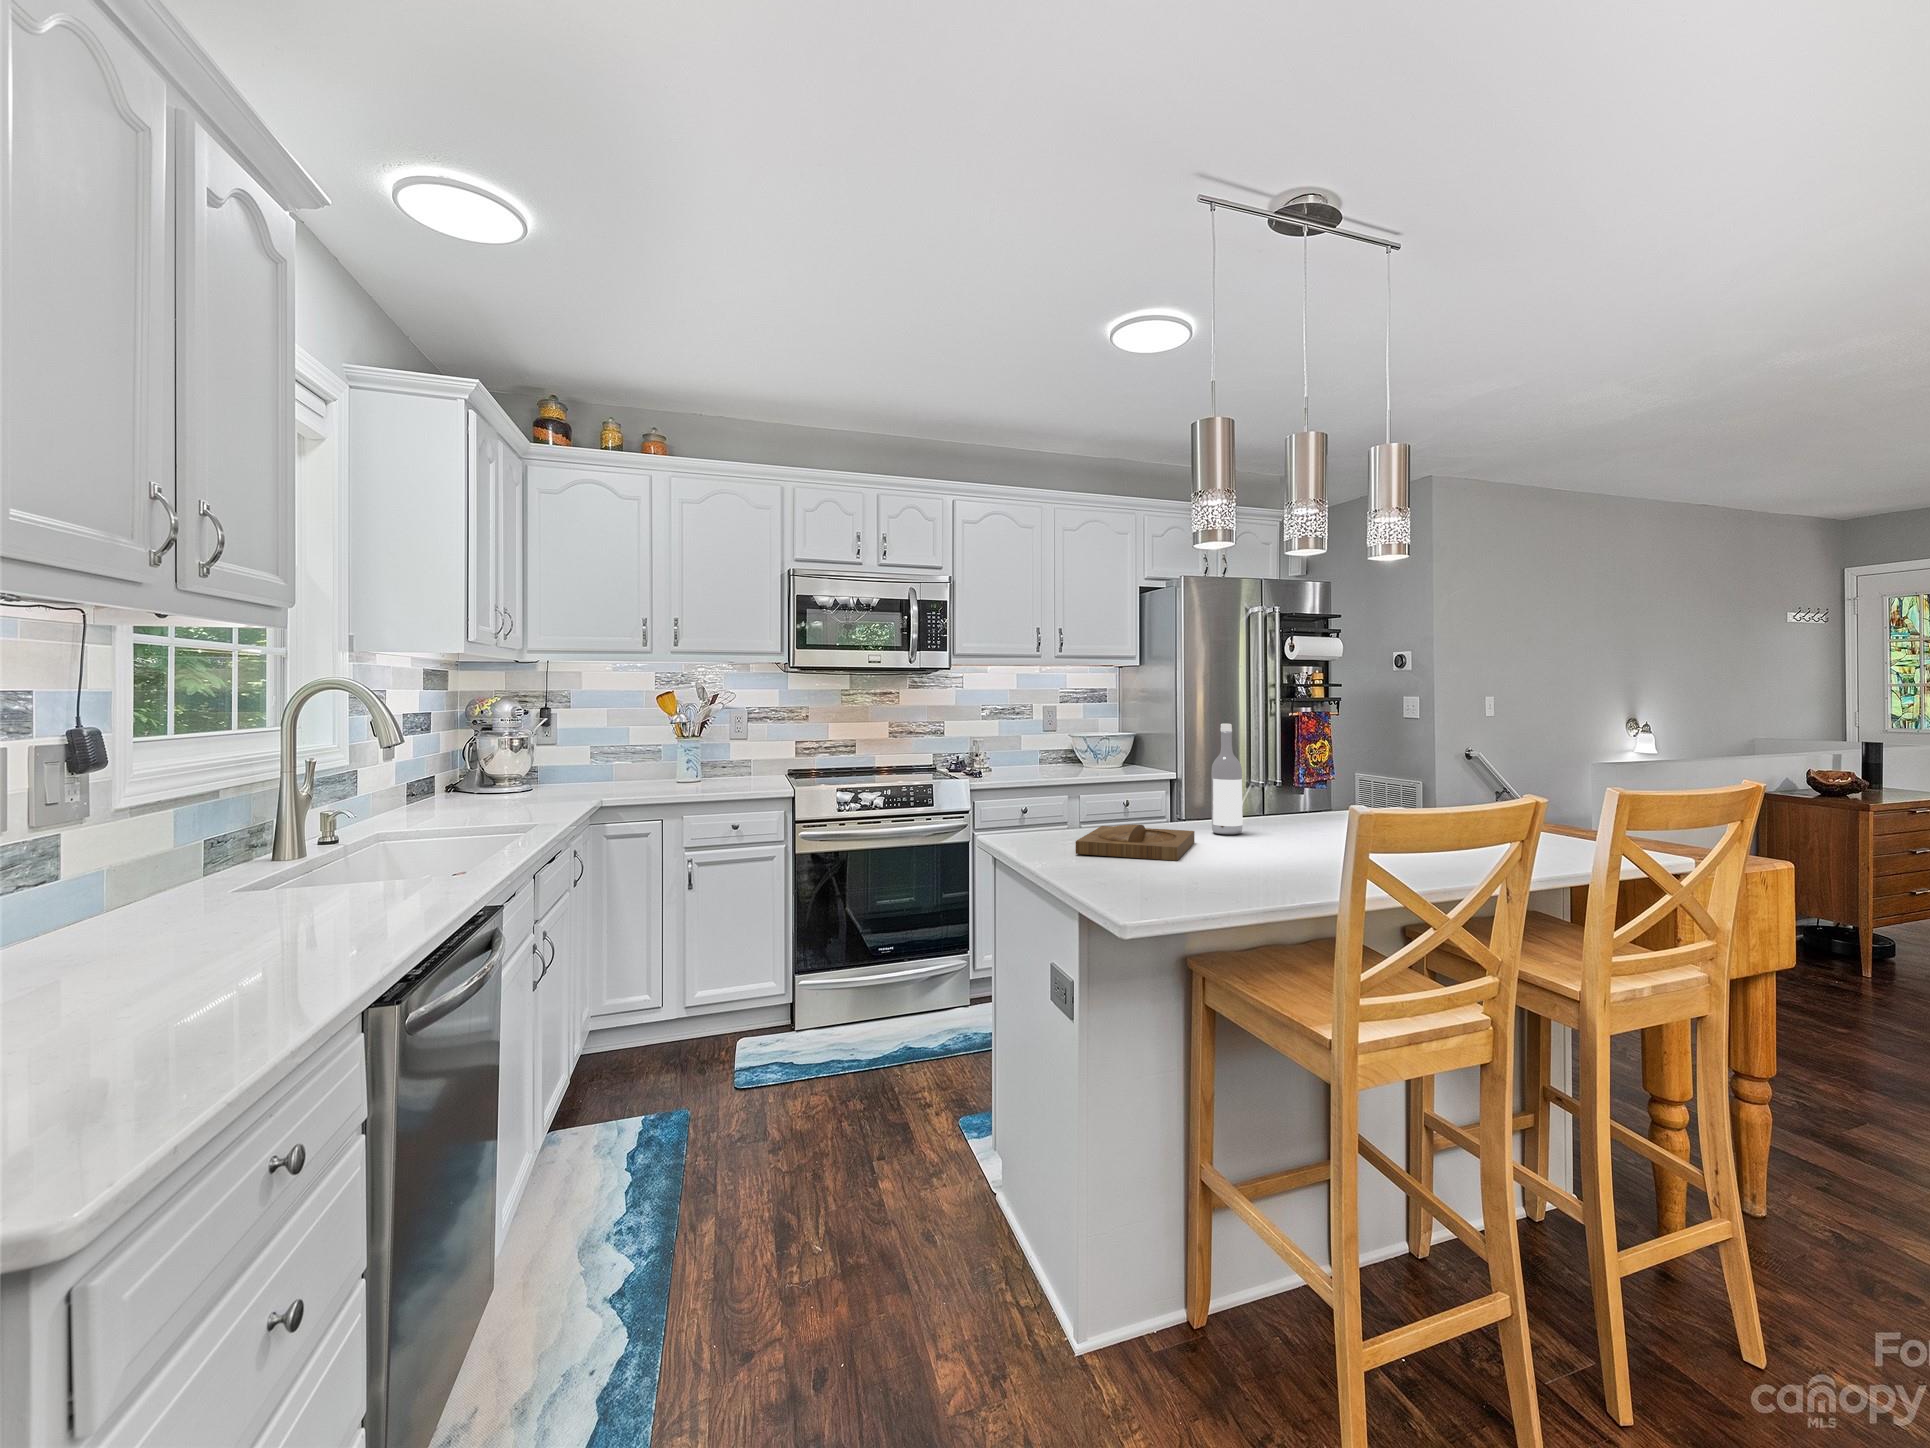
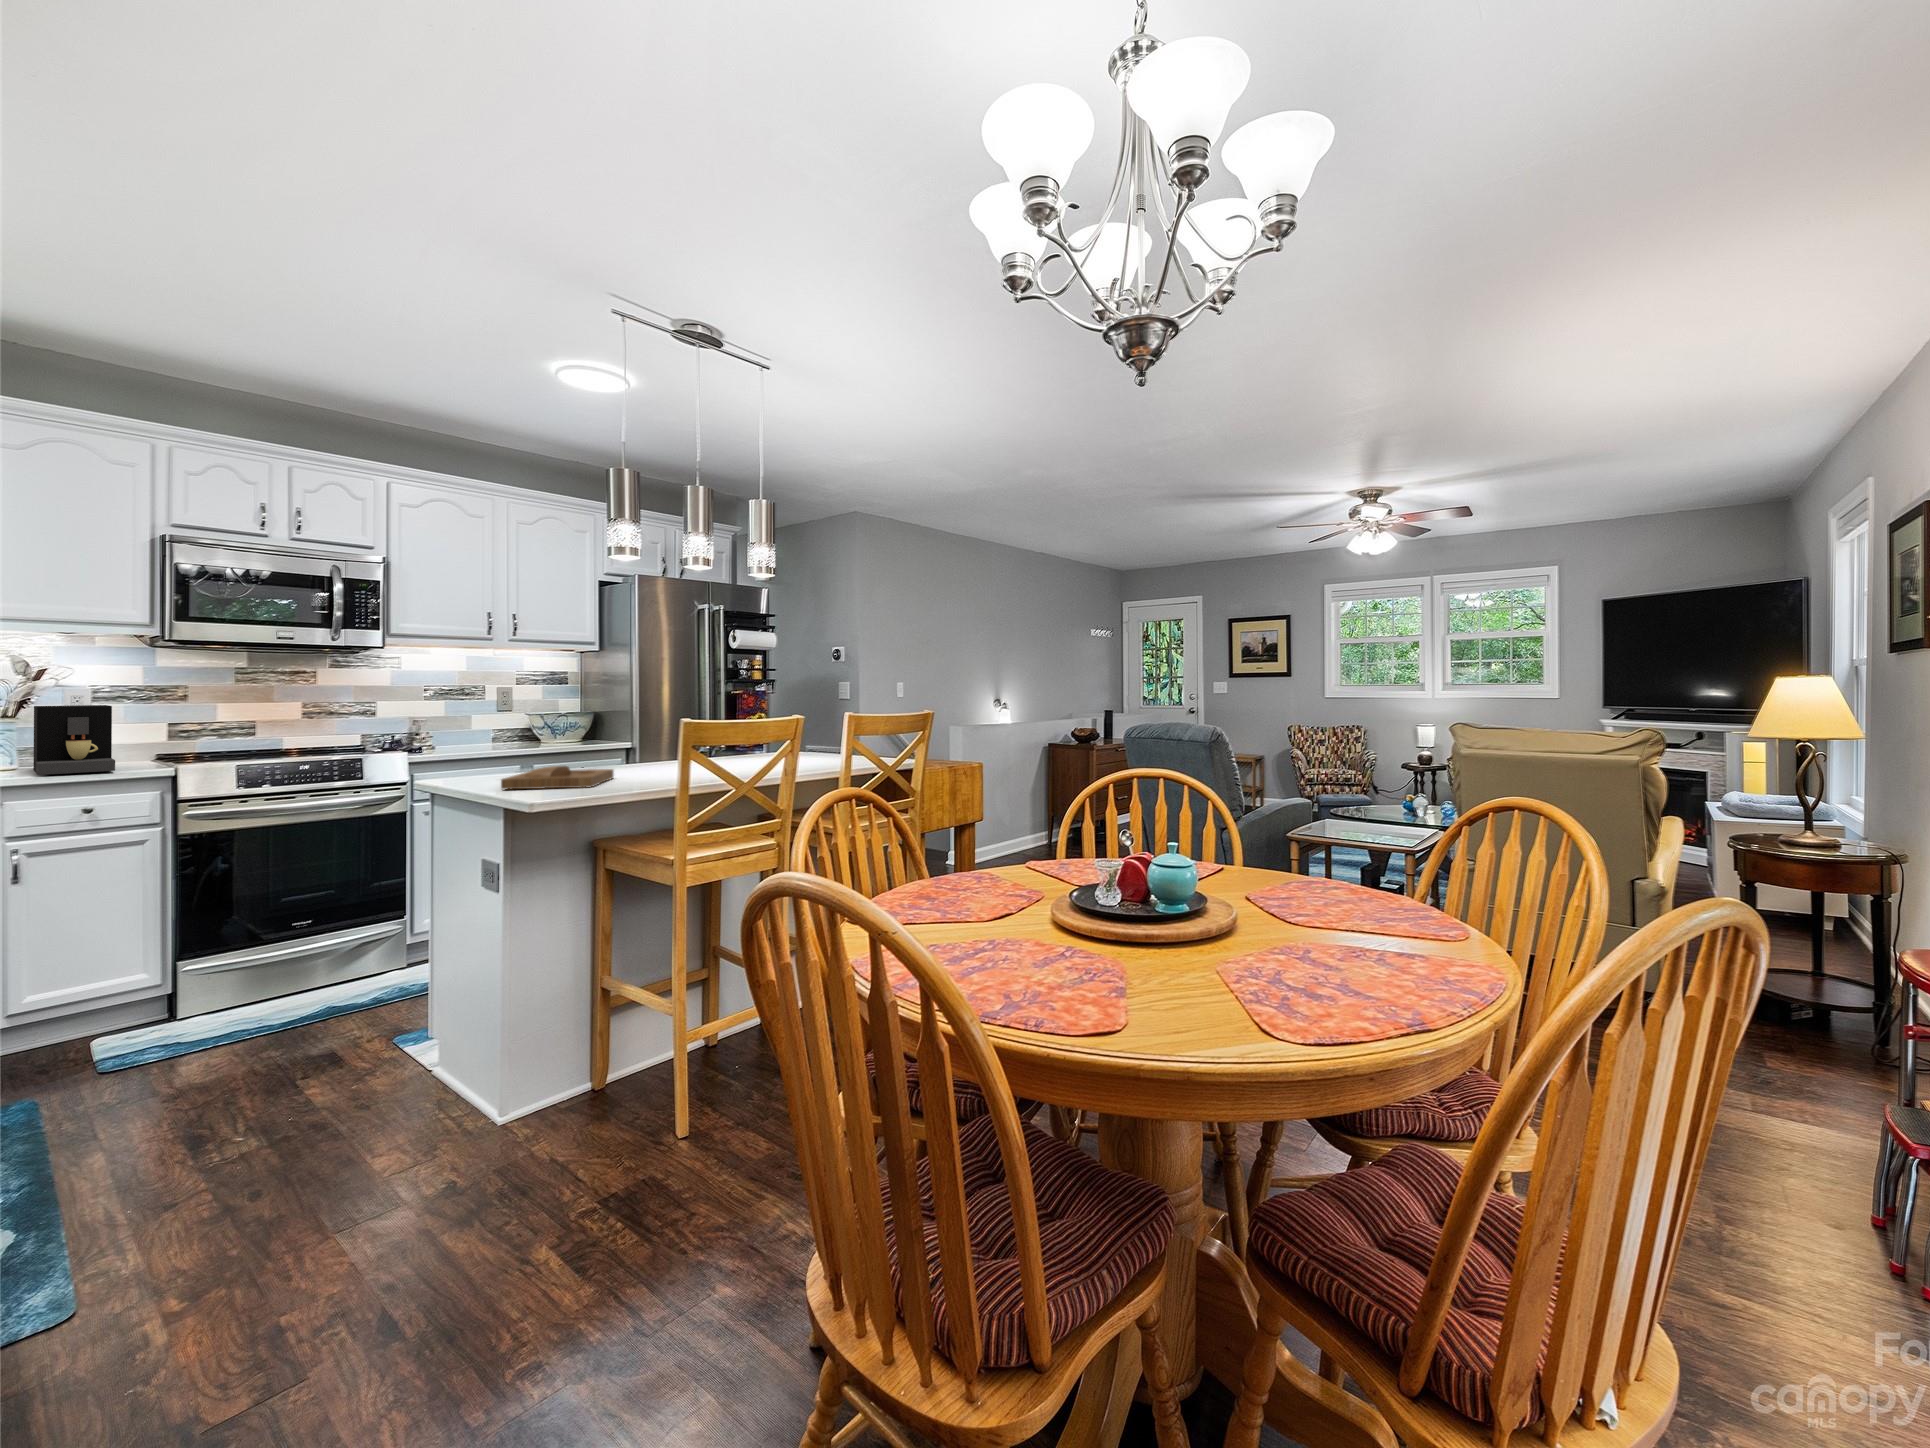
wine bottle: present [1212,724,1243,835] -> none [633,688,658,772]
coffee maker: none [710,726,758,790] -> present [33,705,115,775]

